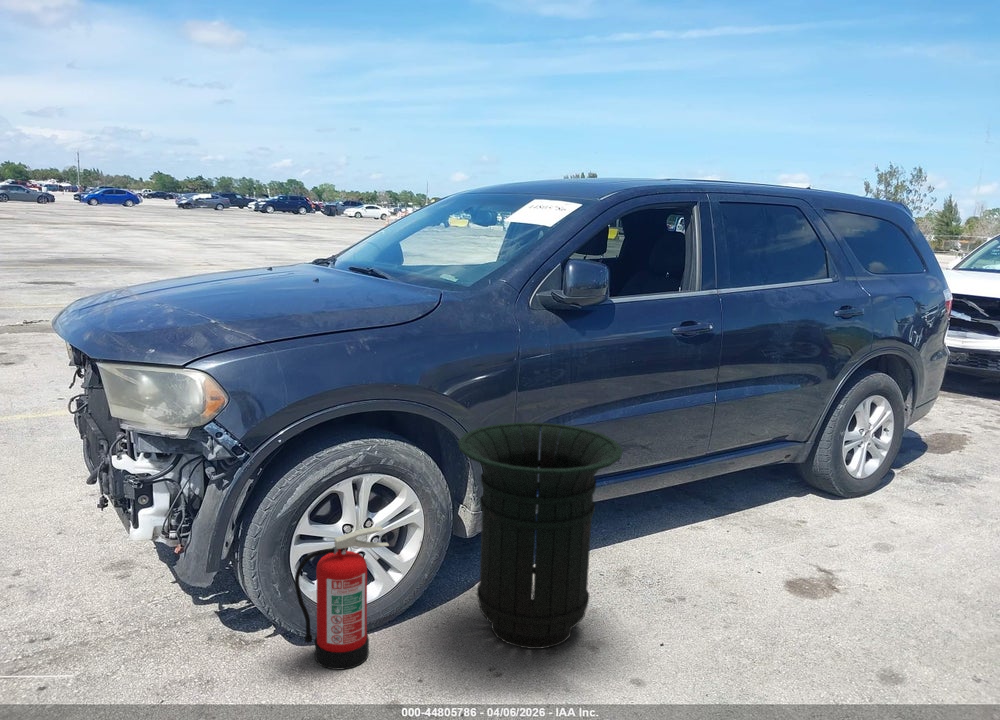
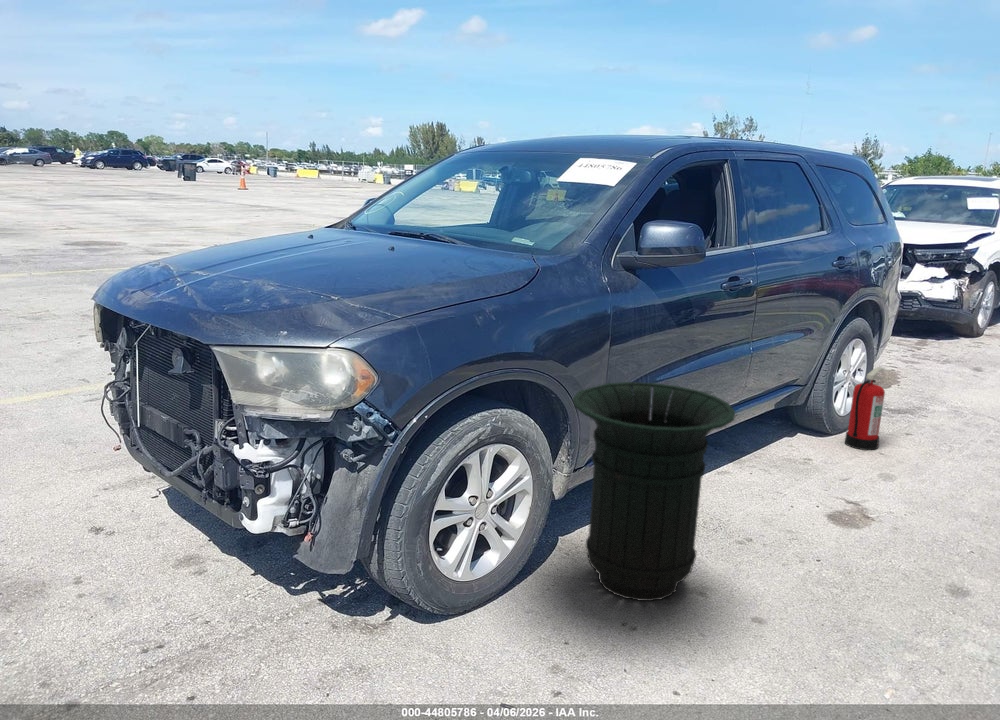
fire extinguisher: present [295,527,389,670] -> present [845,367,885,450]

